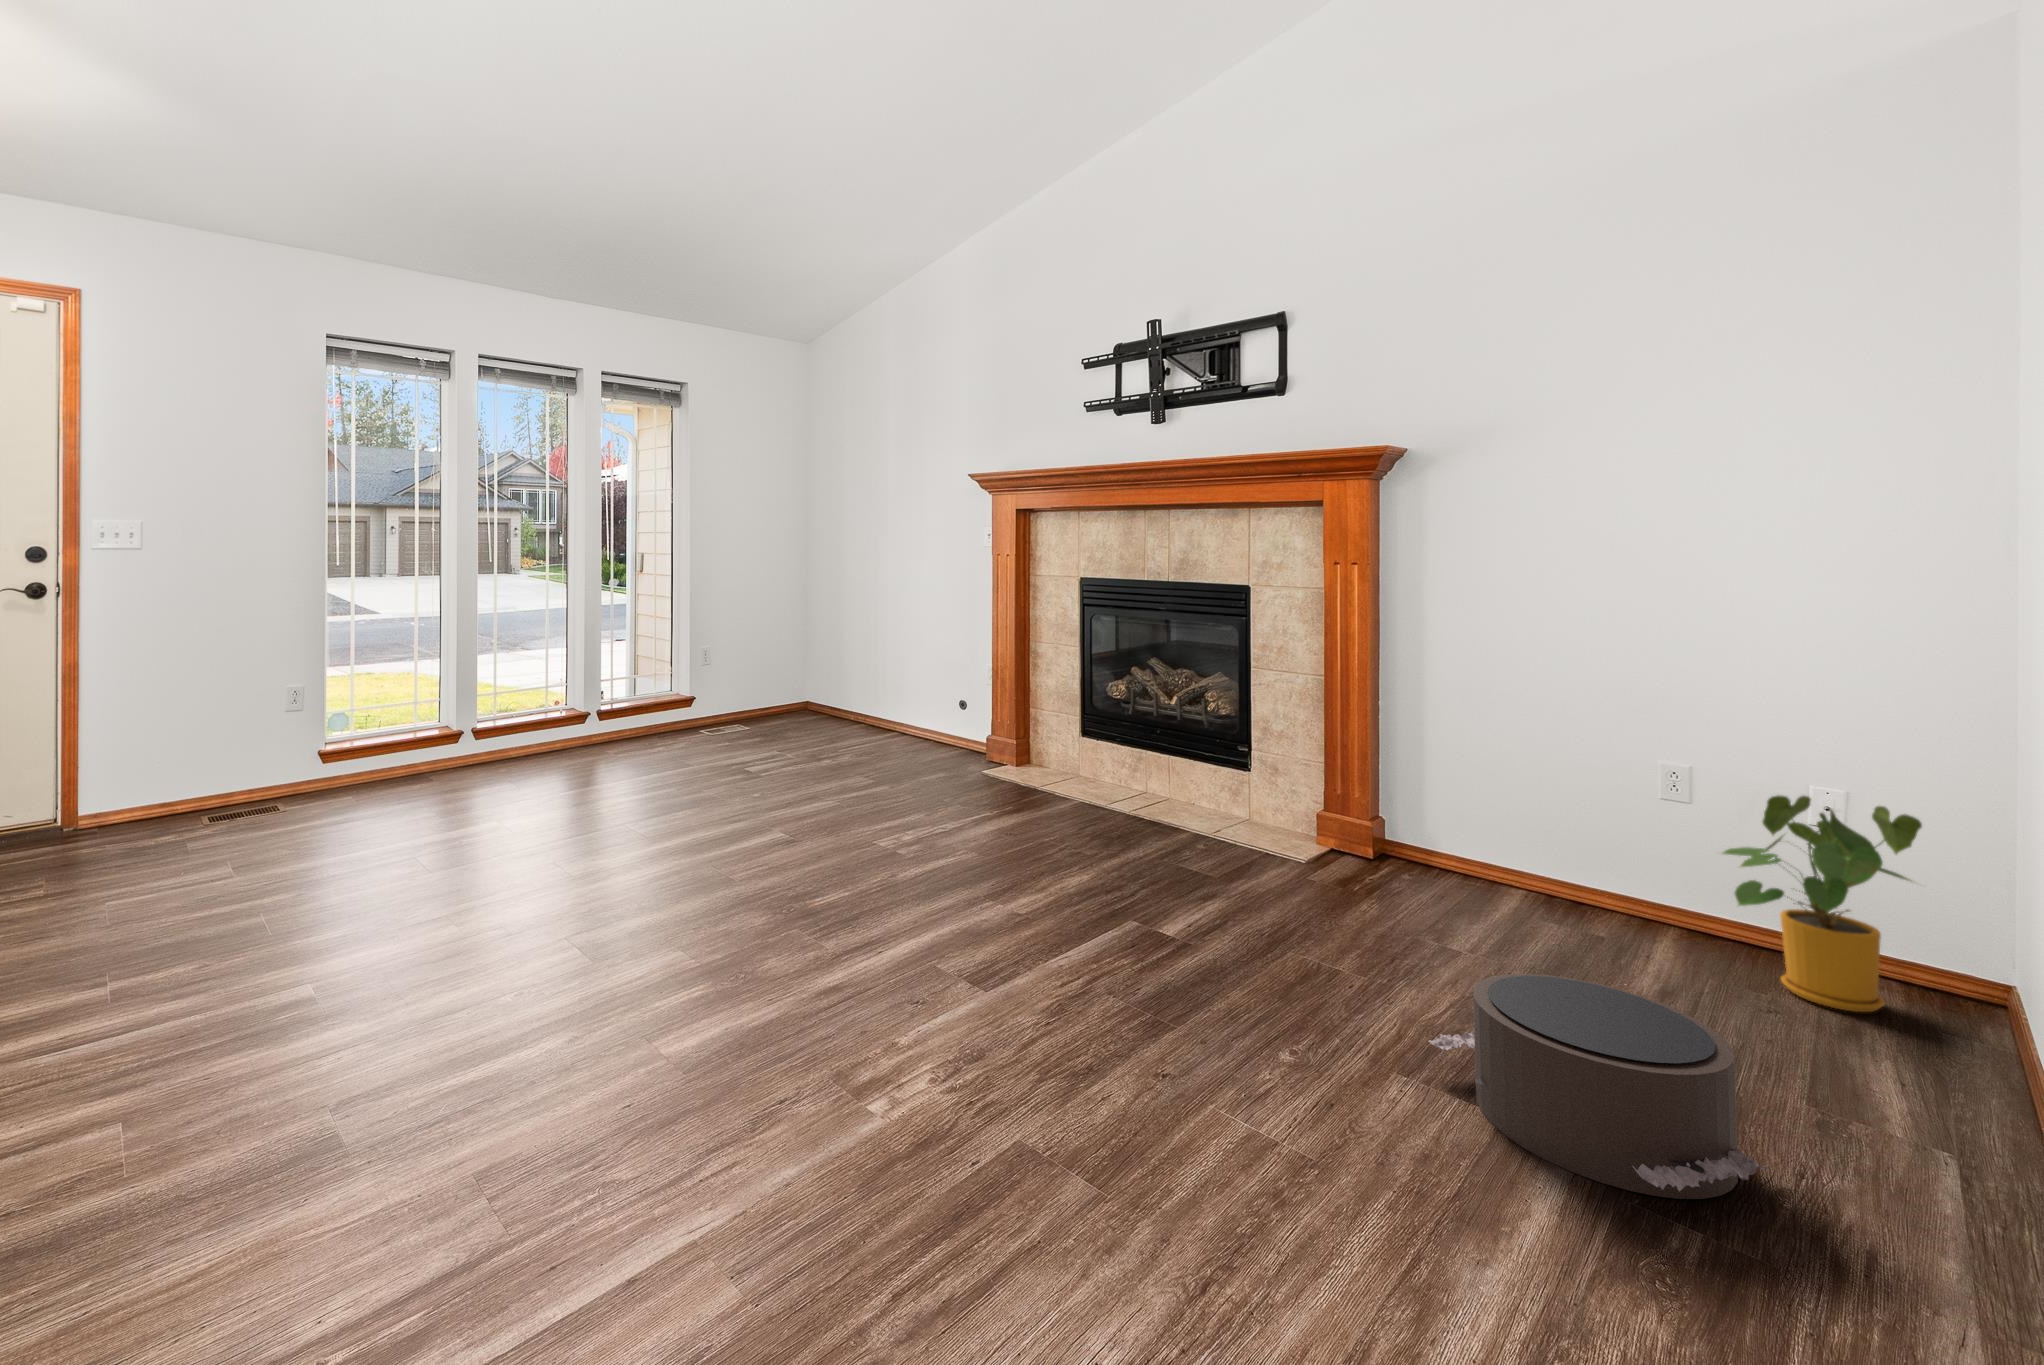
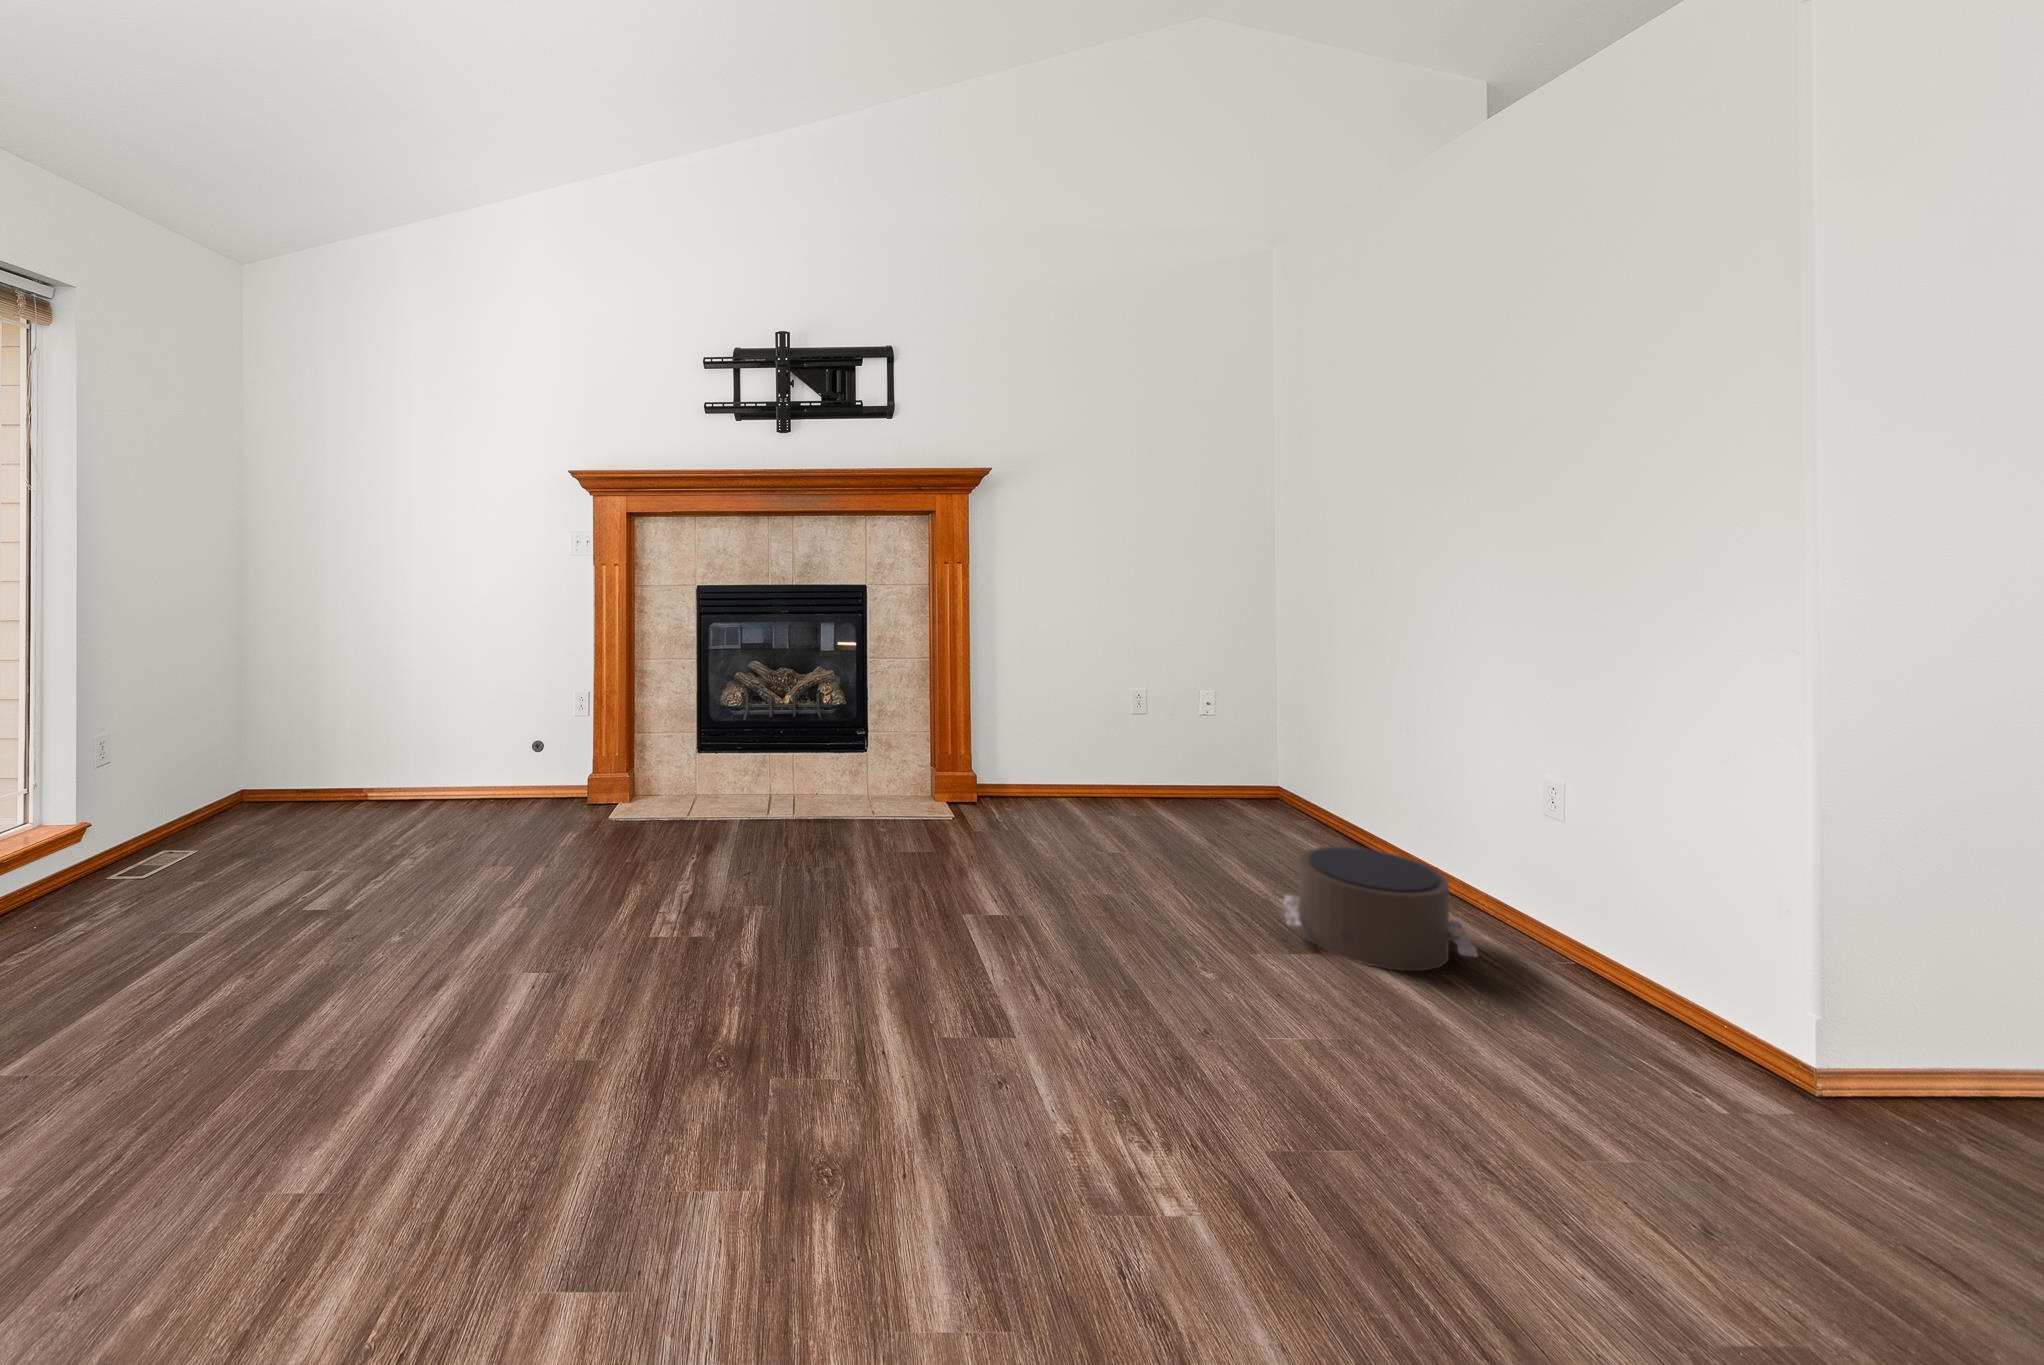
house plant: present [1723,795,1922,1012] -> none [1191,701,1287,823]

